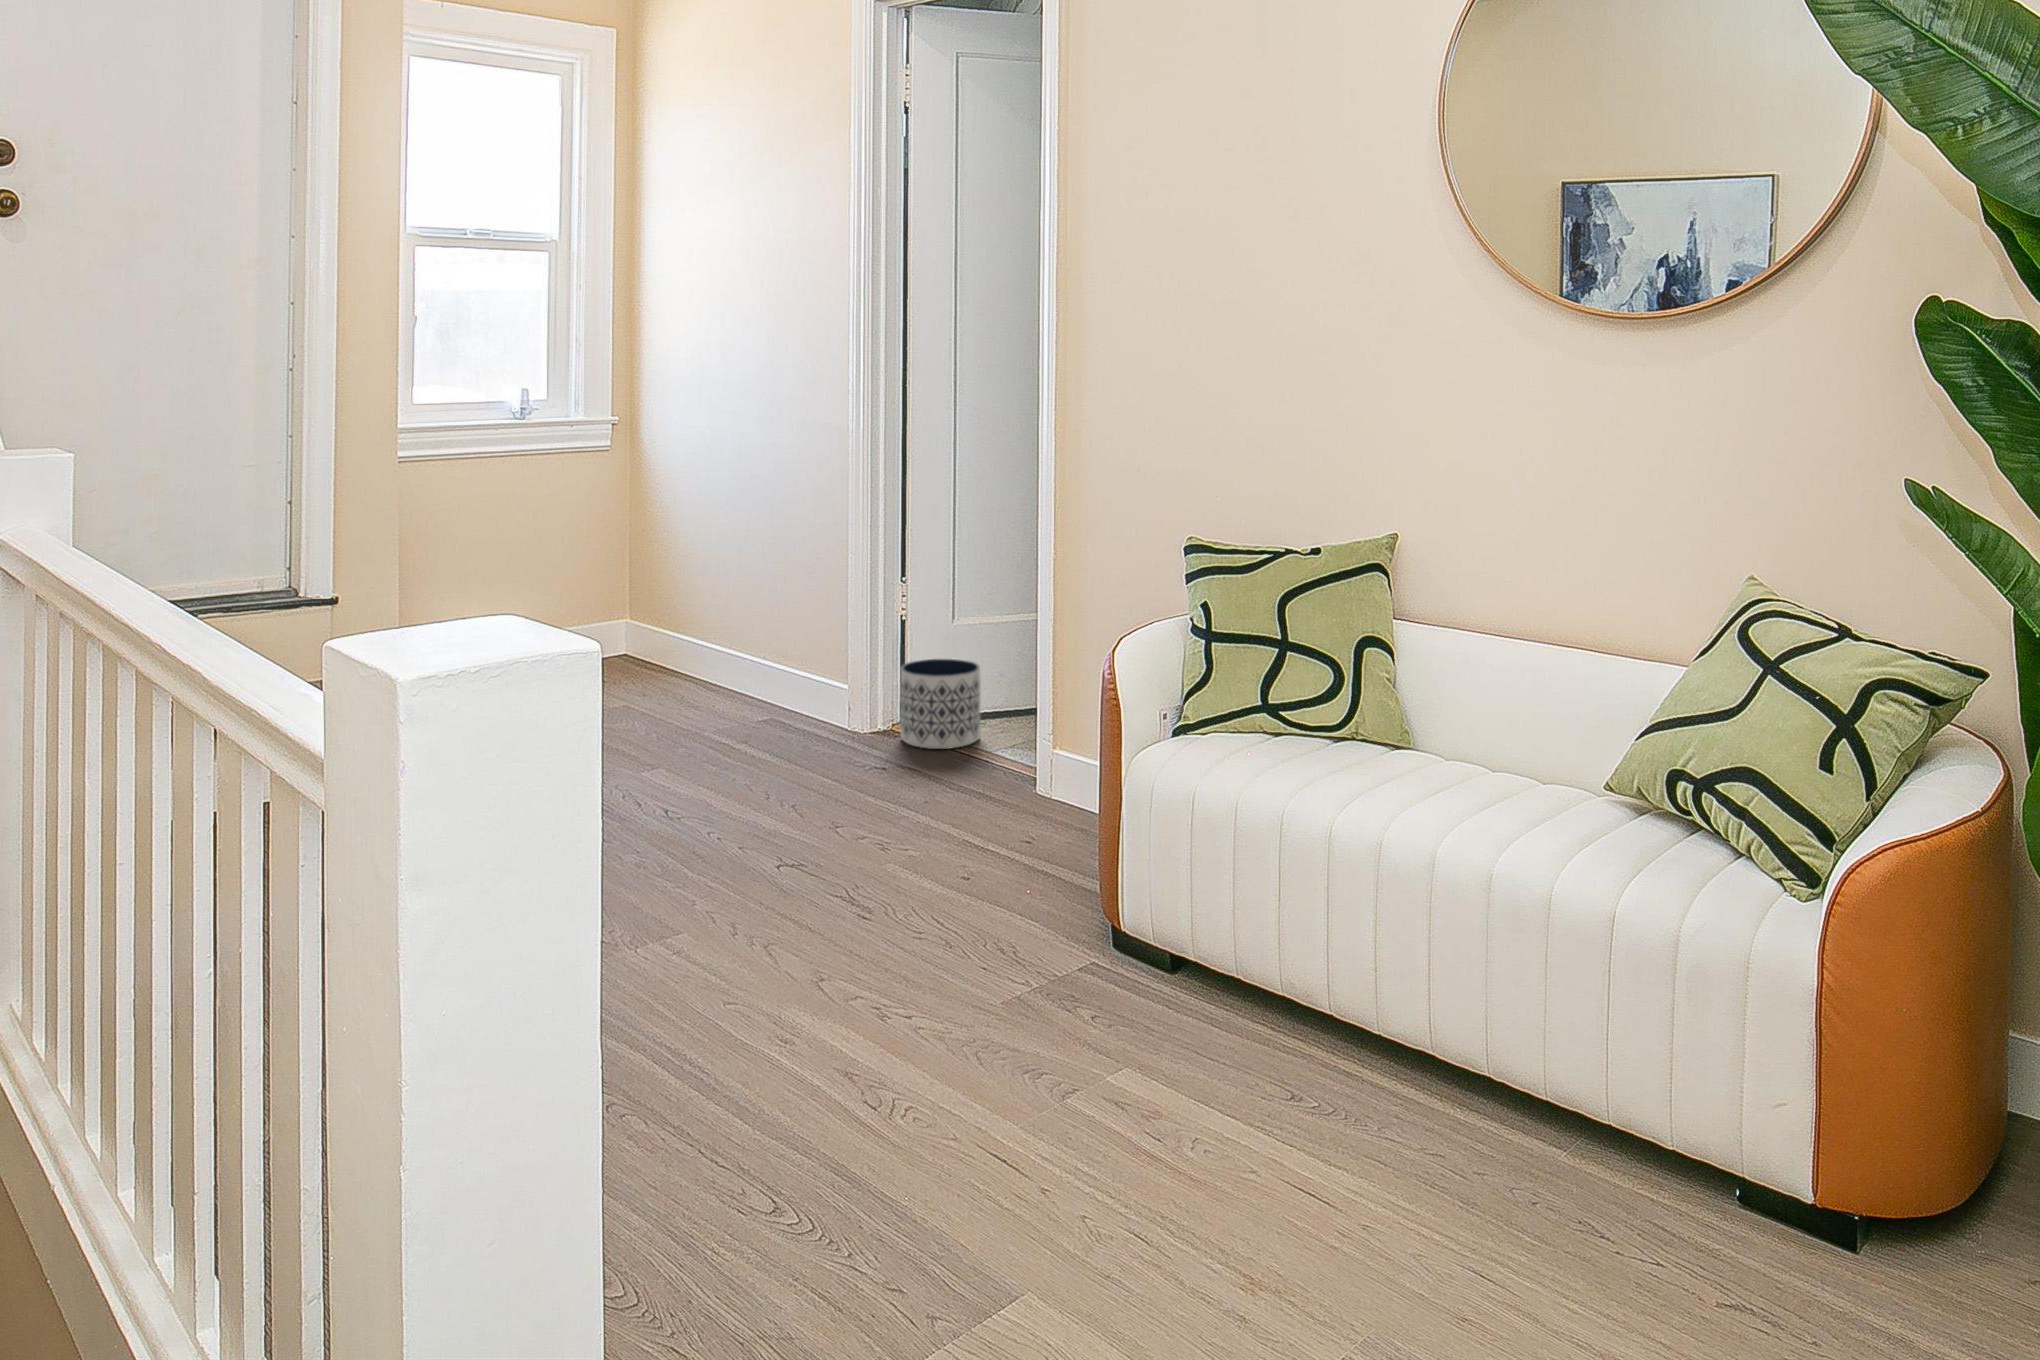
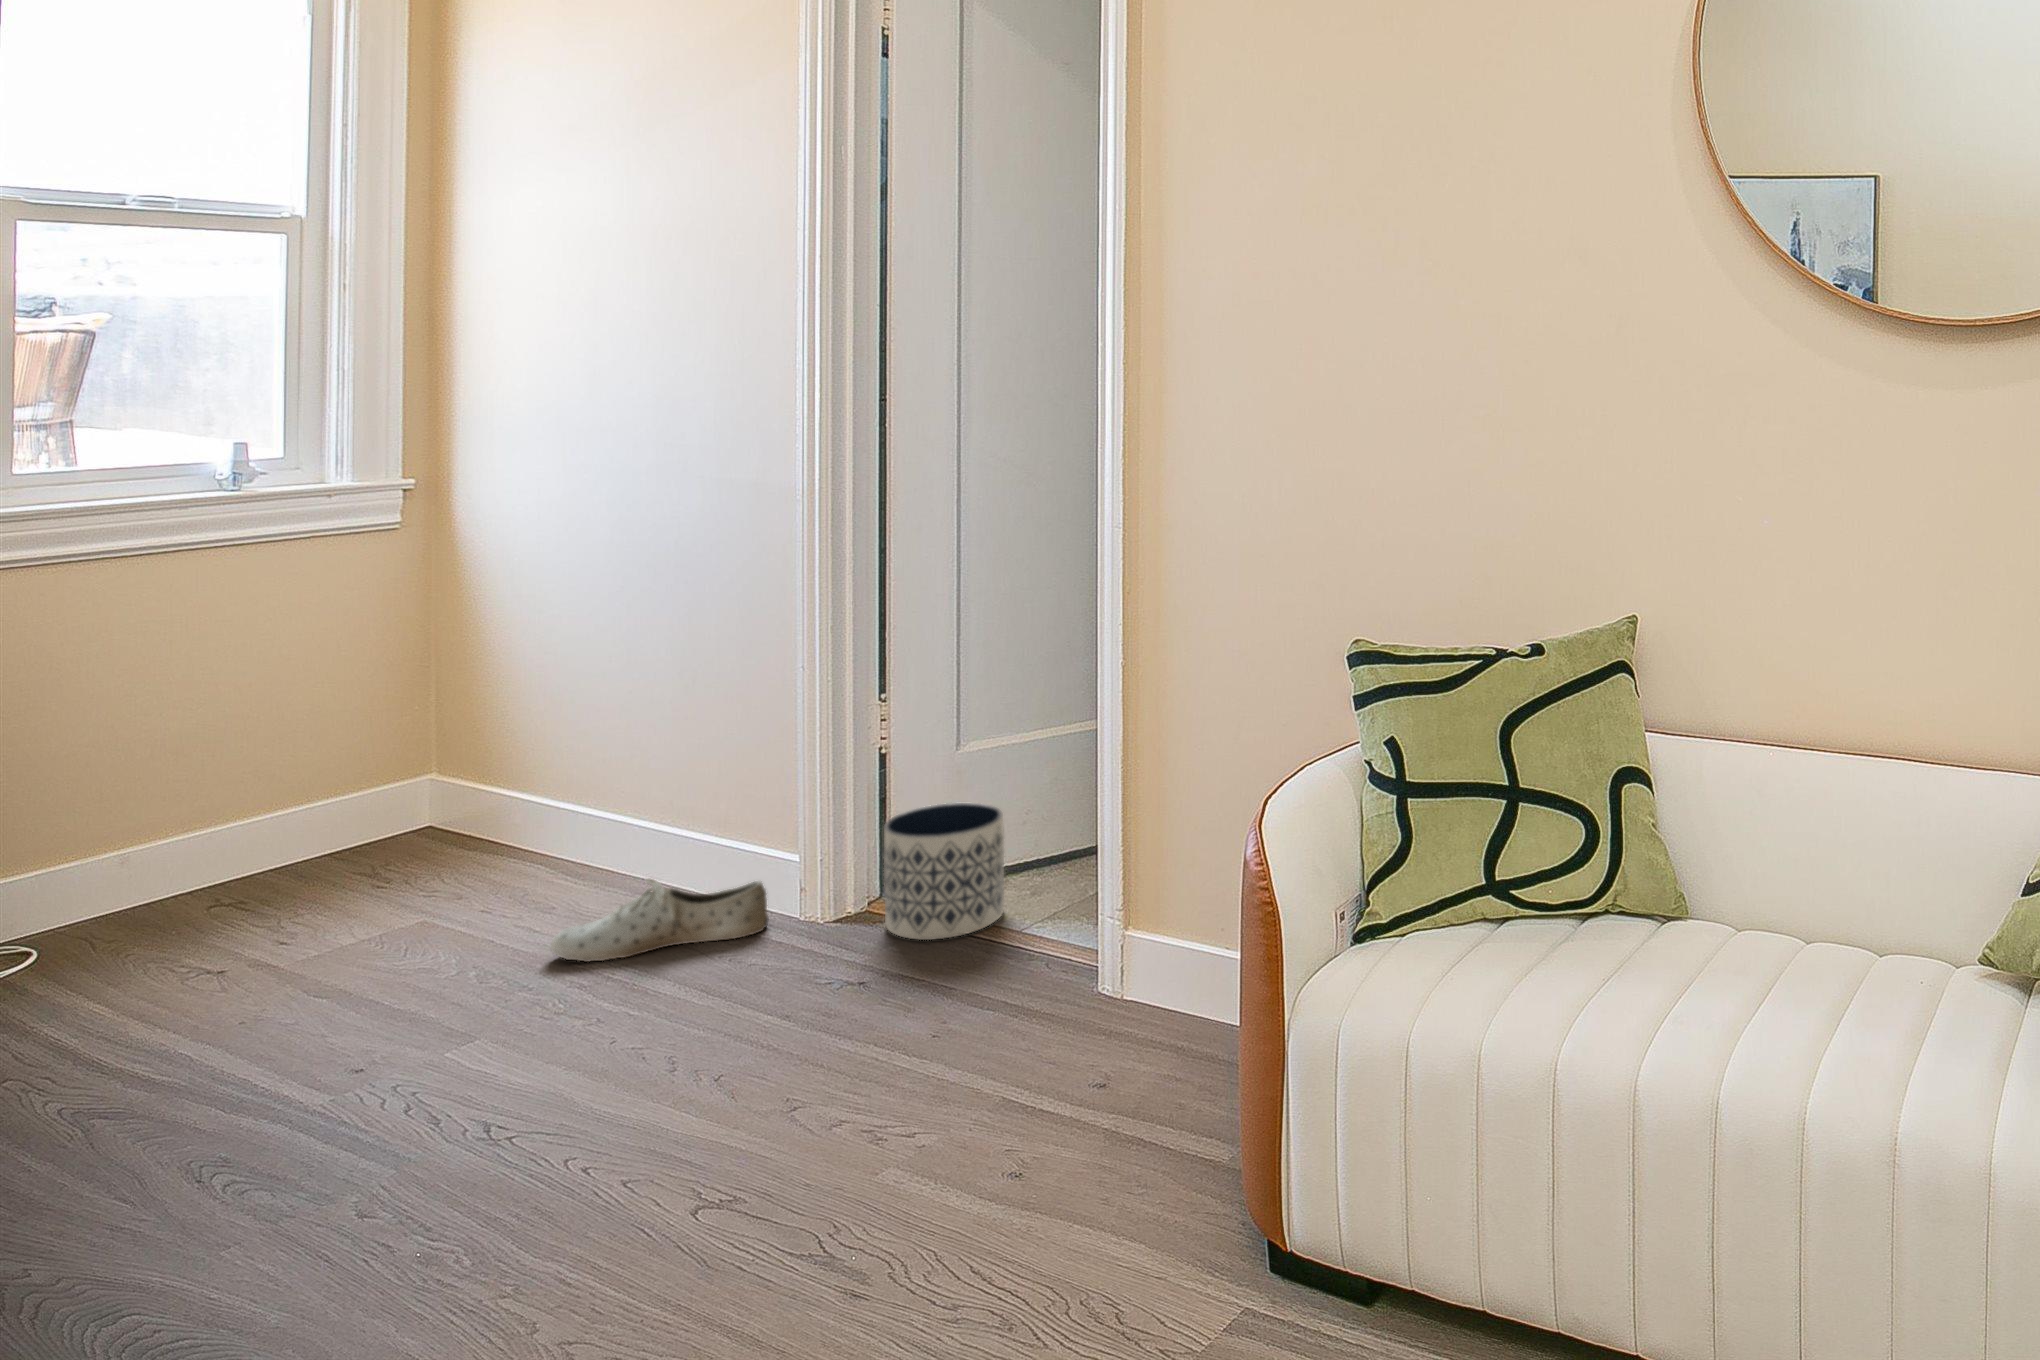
shoe: none [696,688,828,737] -> present [551,878,769,962]

